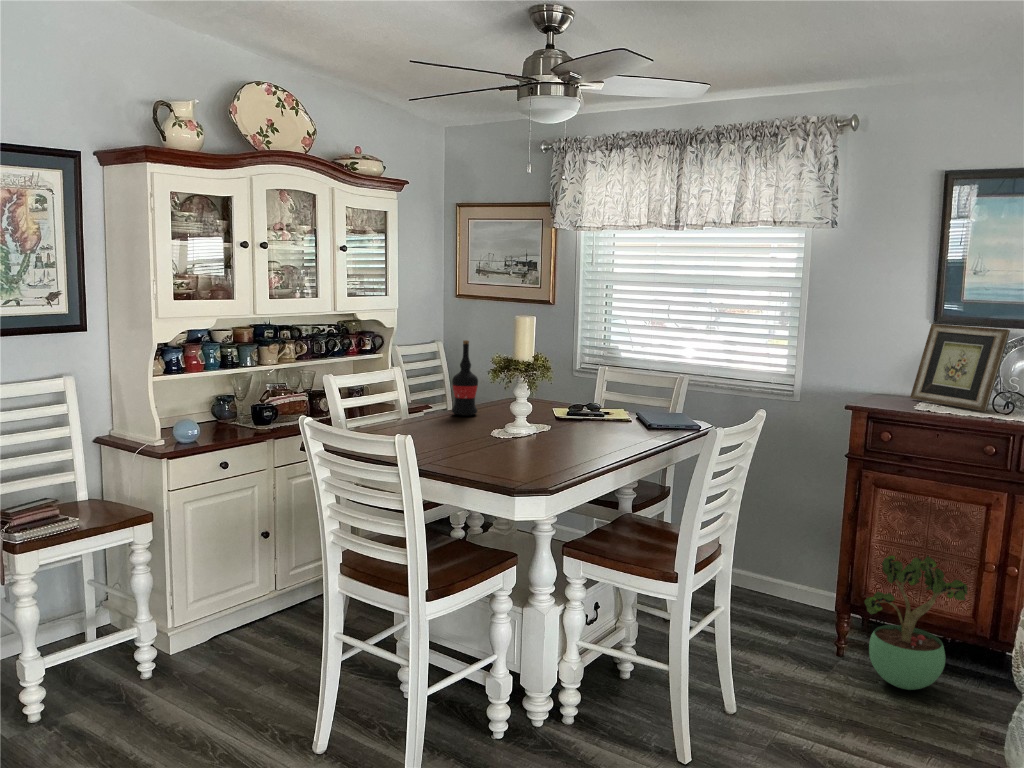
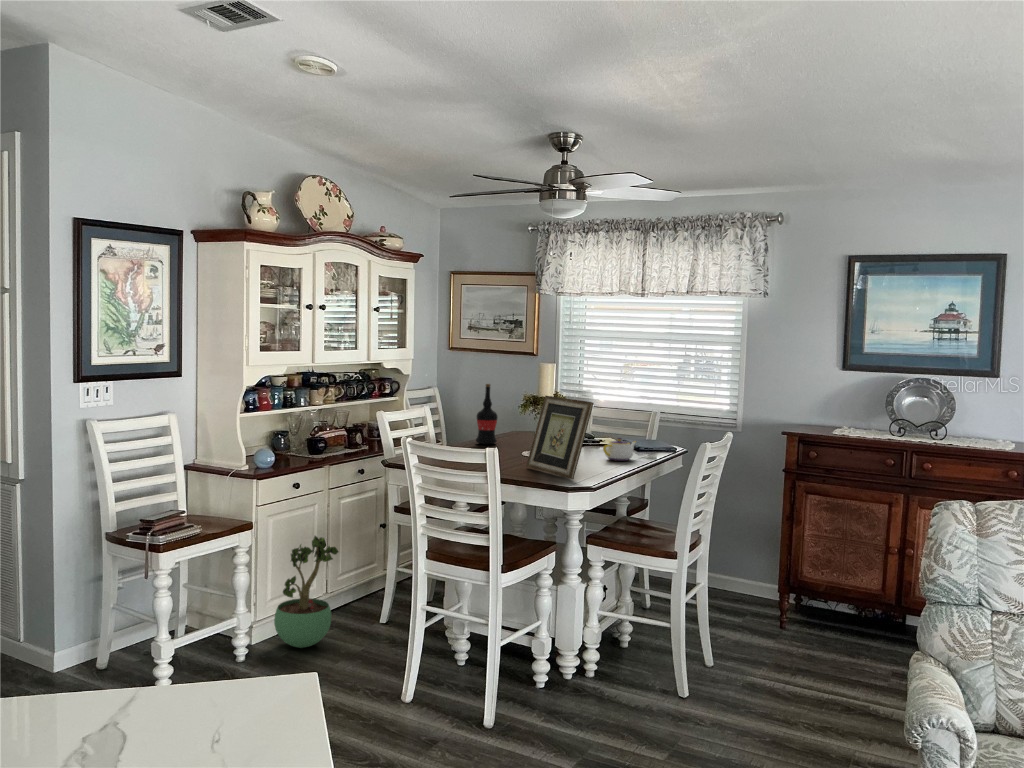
picture frame: present [910,324,1010,411] -> present [526,396,594,479]
teapot: none [593,414,641,444] -> present [603,438,636,461]
potted plant: present [864,556,968,690] -> present [274,536,338,648]

